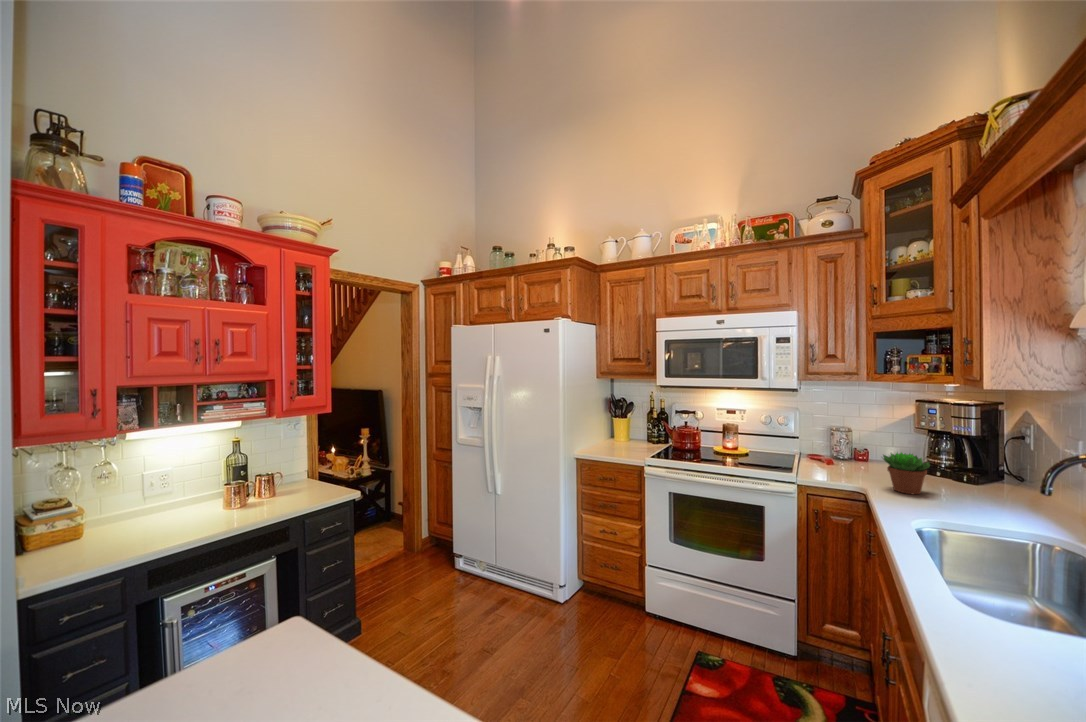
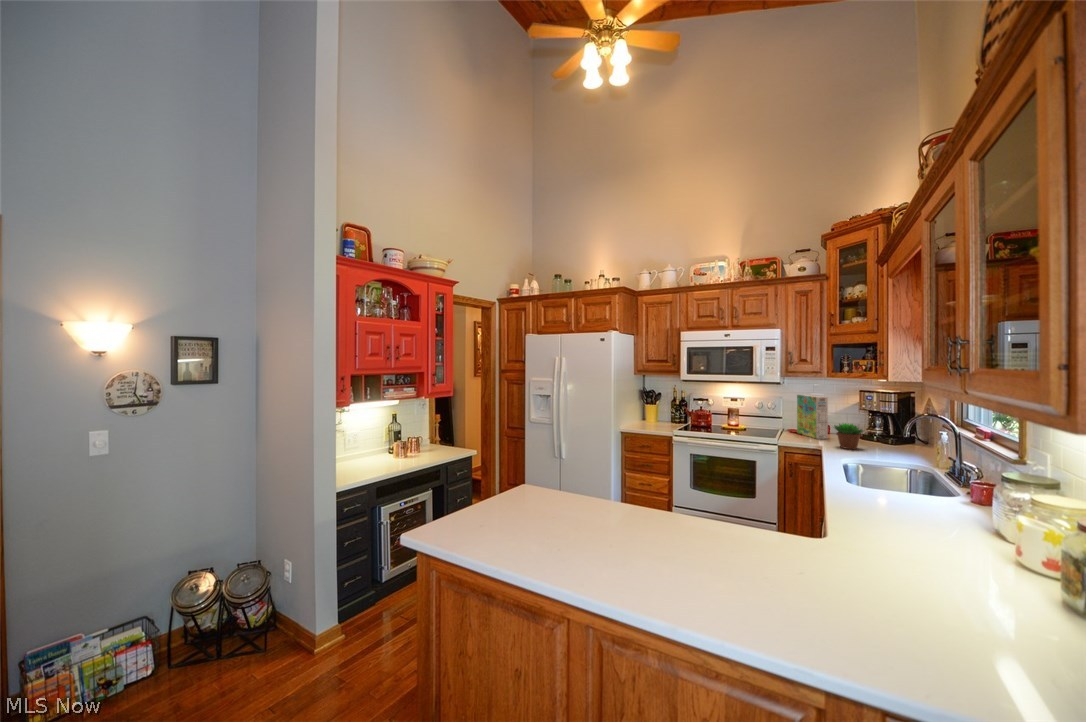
cereal box: none [821,405,868,472] -> present [797,395,828,439]

